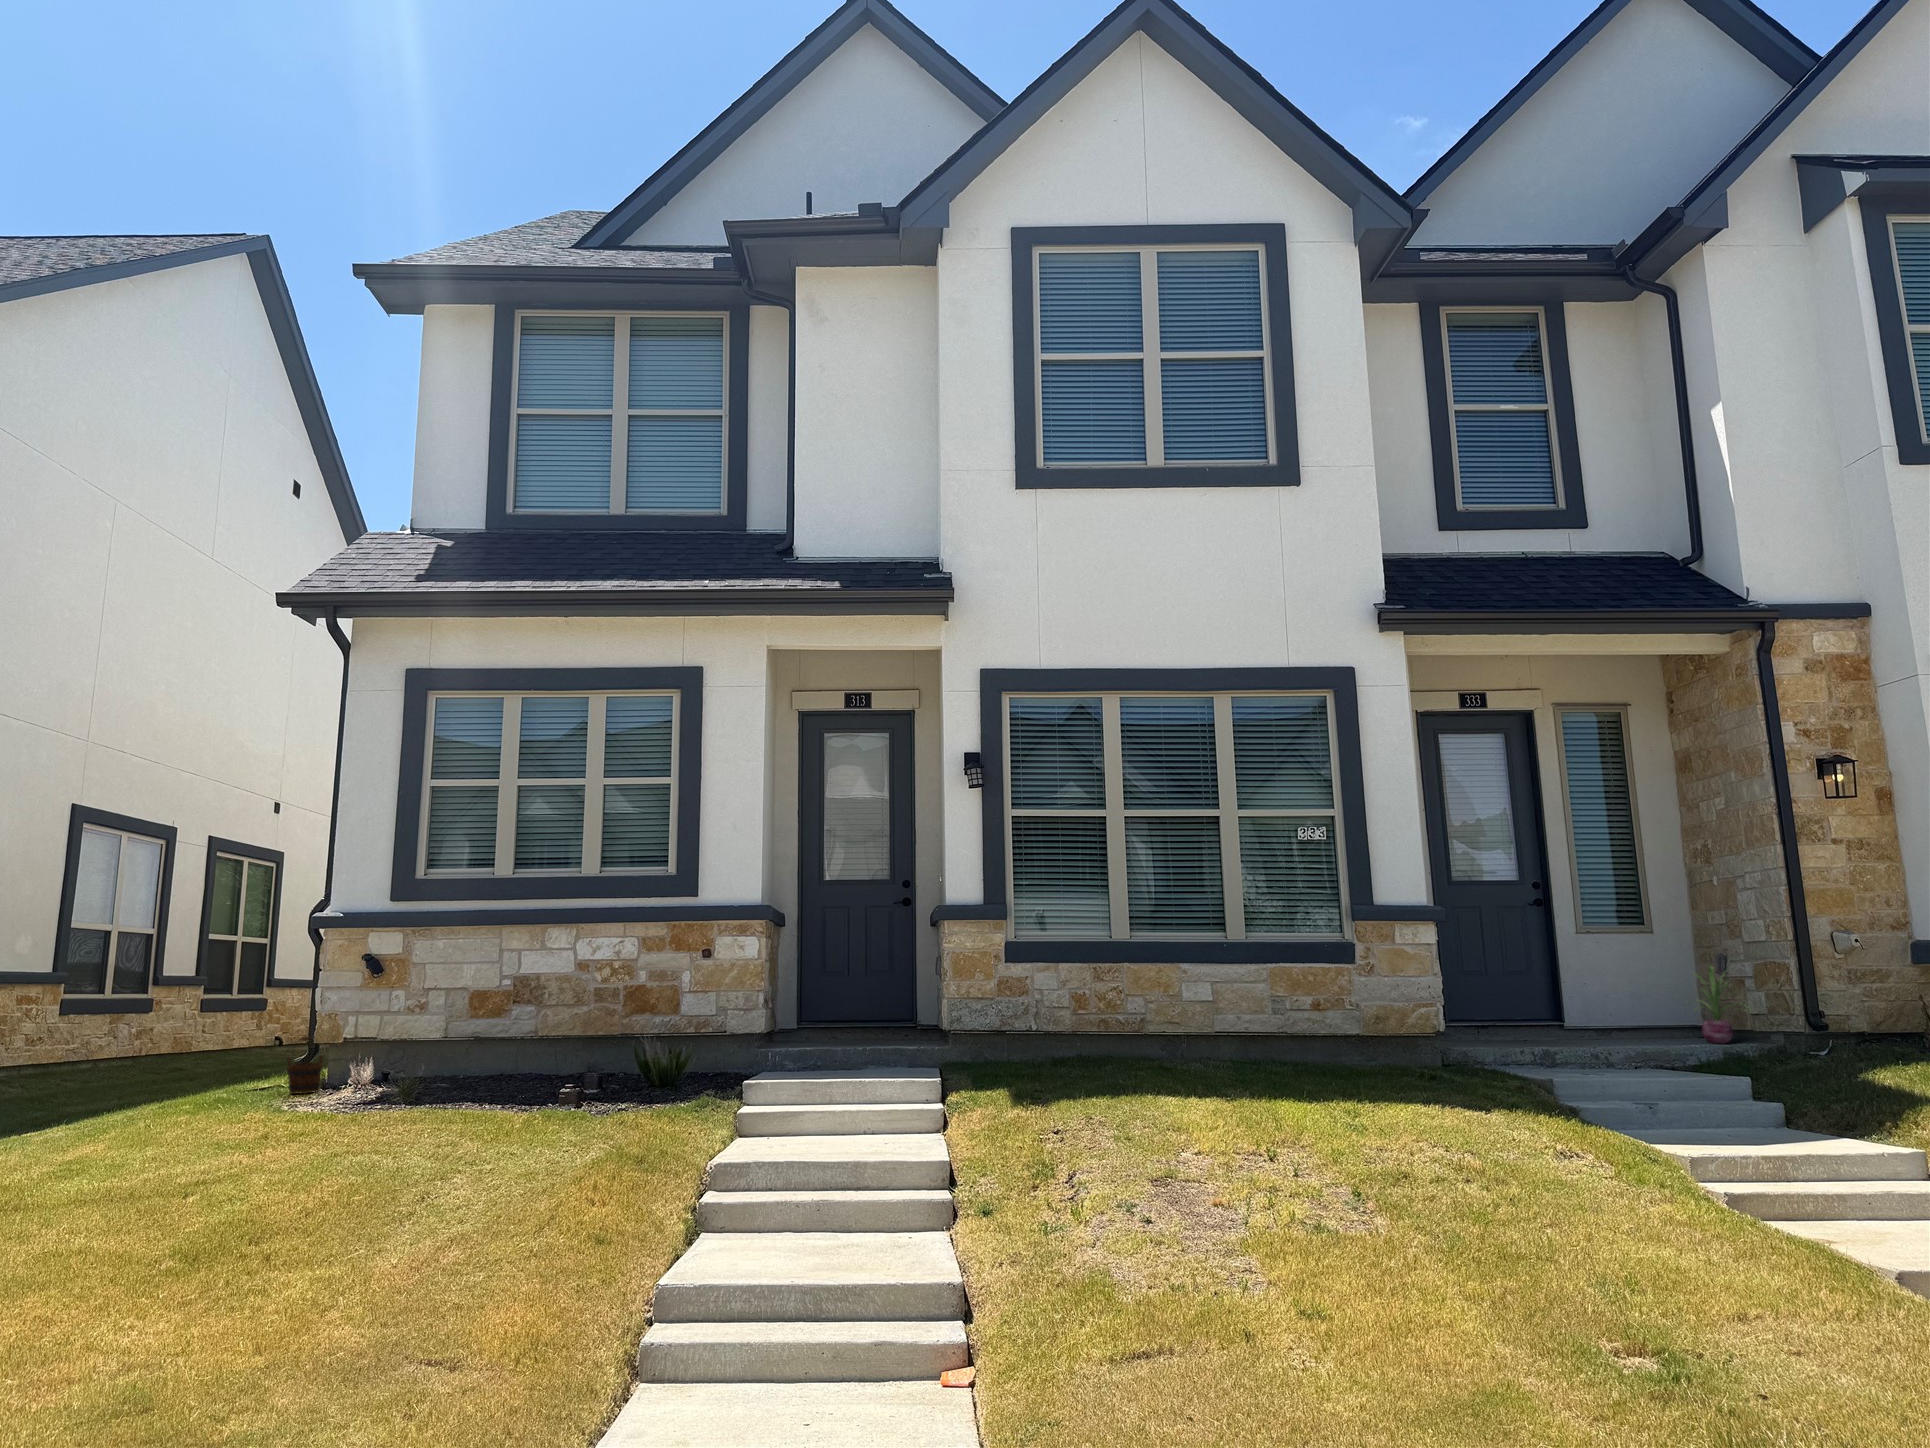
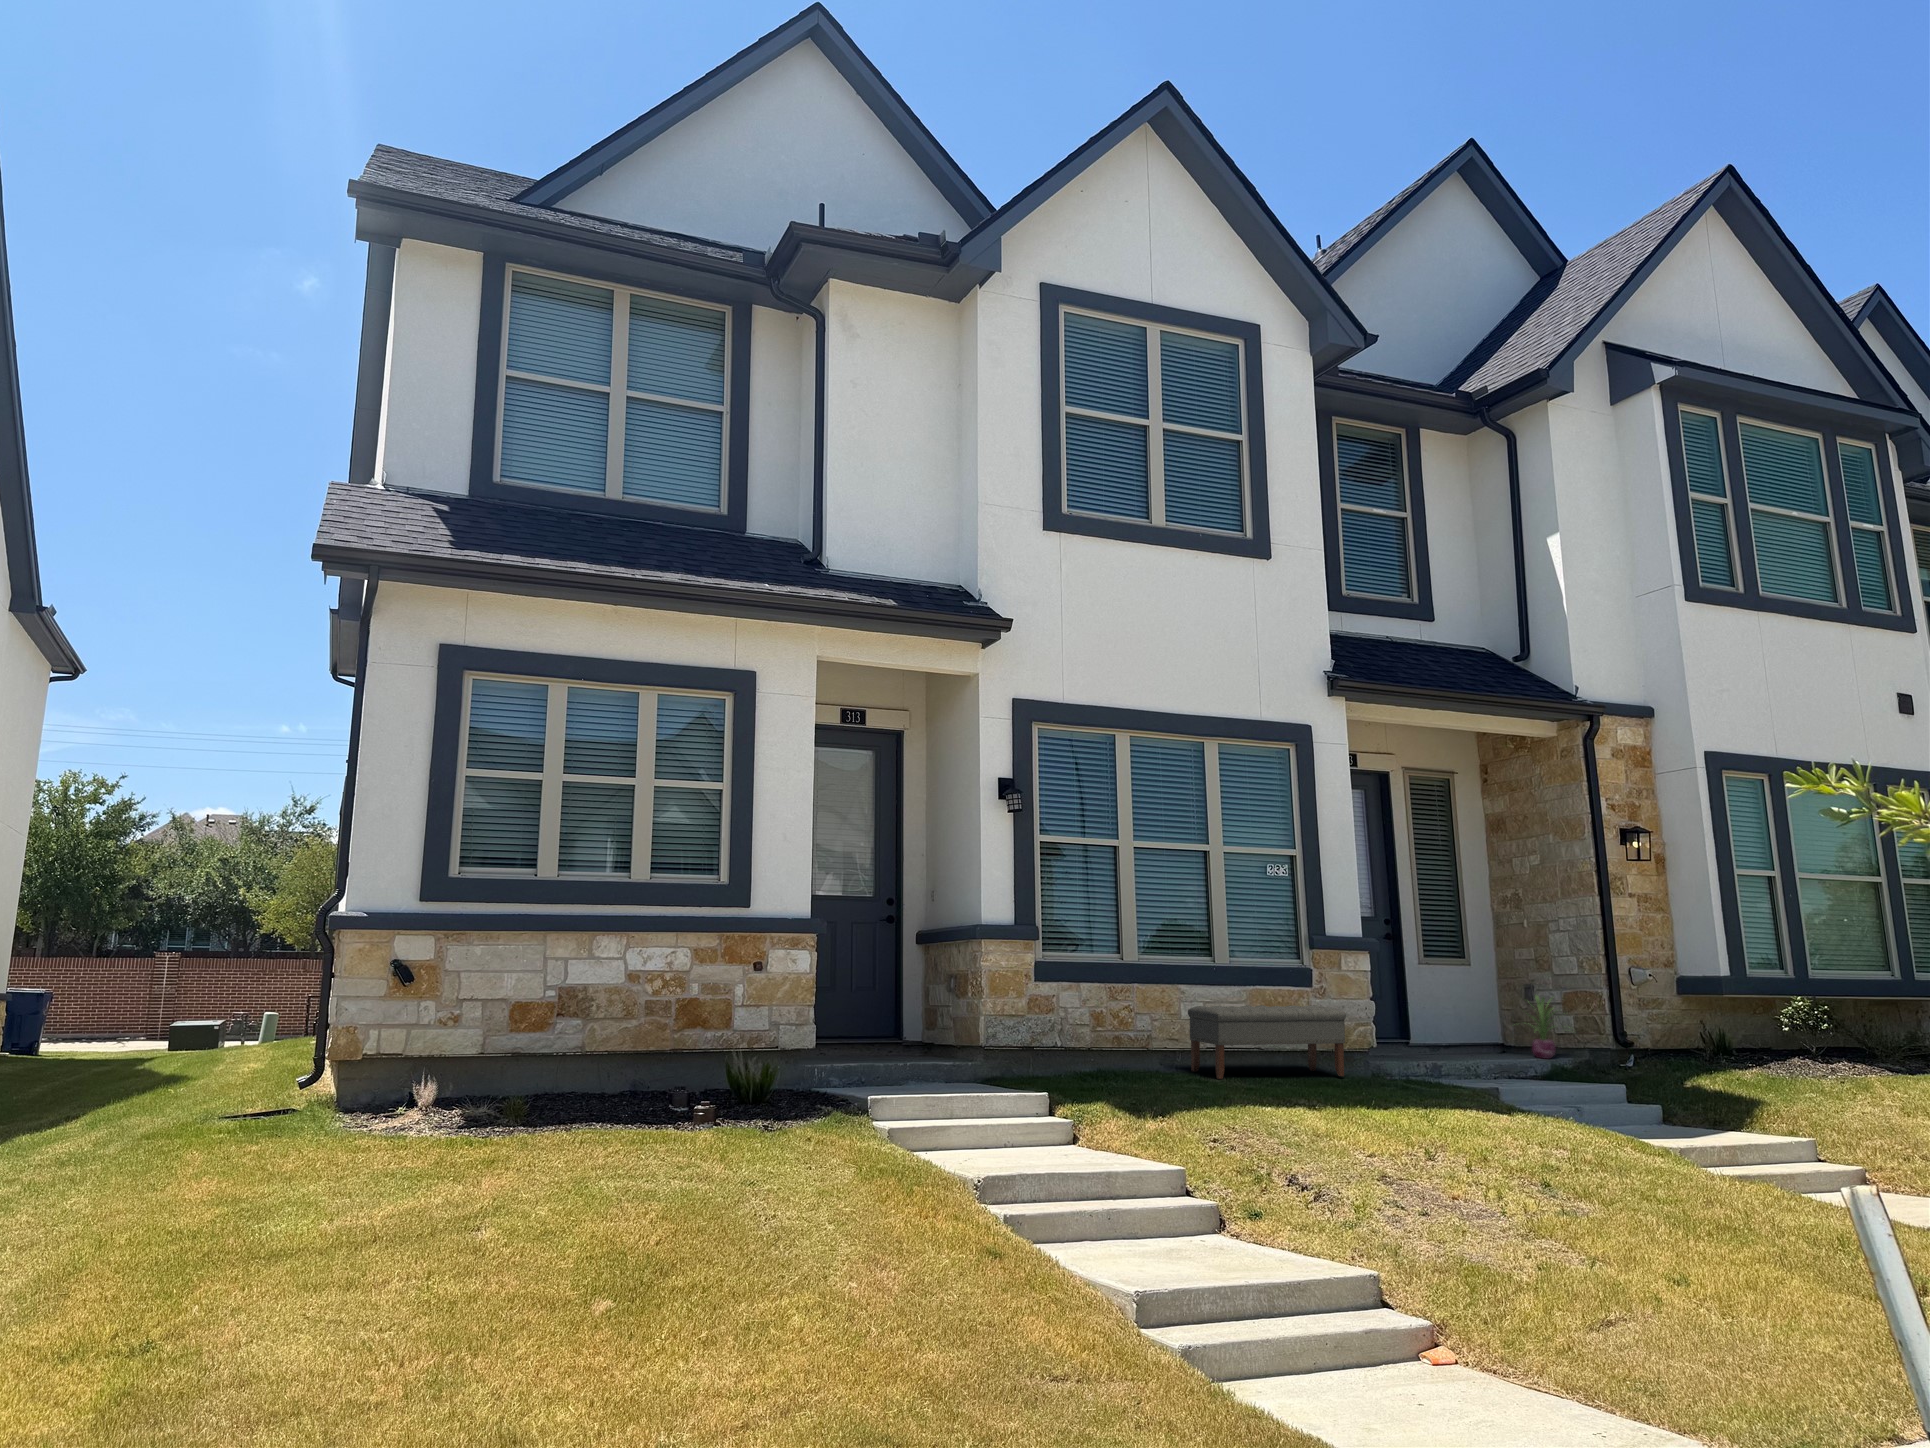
bench: none [1187,984,1367,1067] -> present [1188,1005,1346,1079]
wooden bucket: present [287,1037,324,1094] -> none [303,1051,342,1116]

